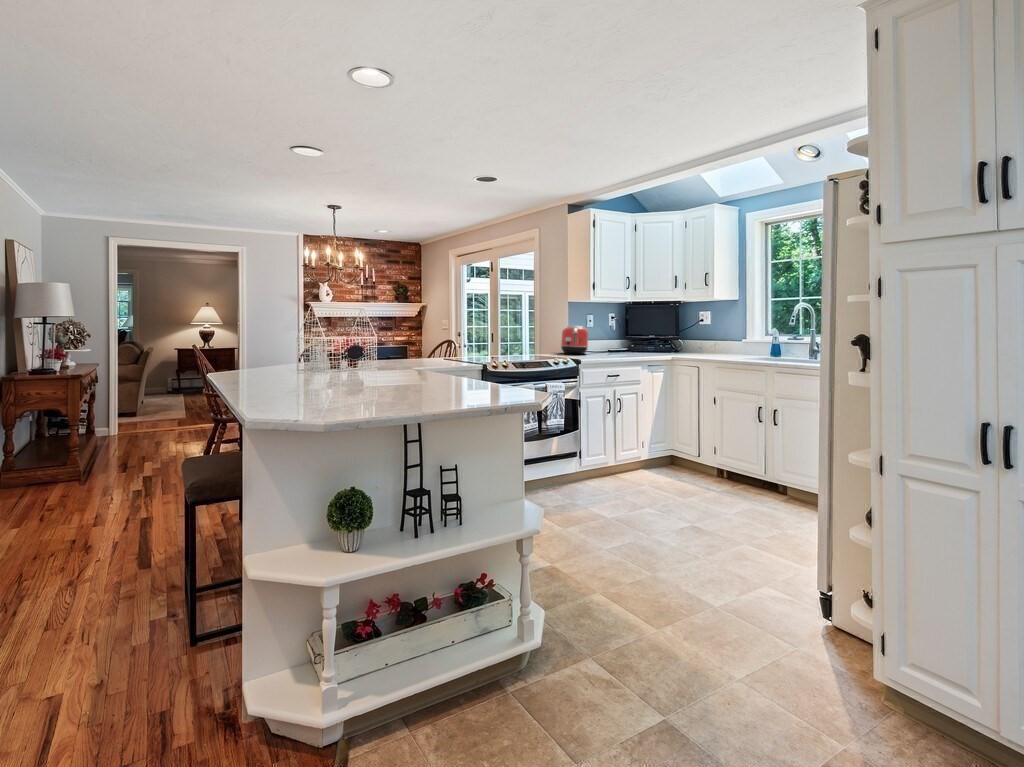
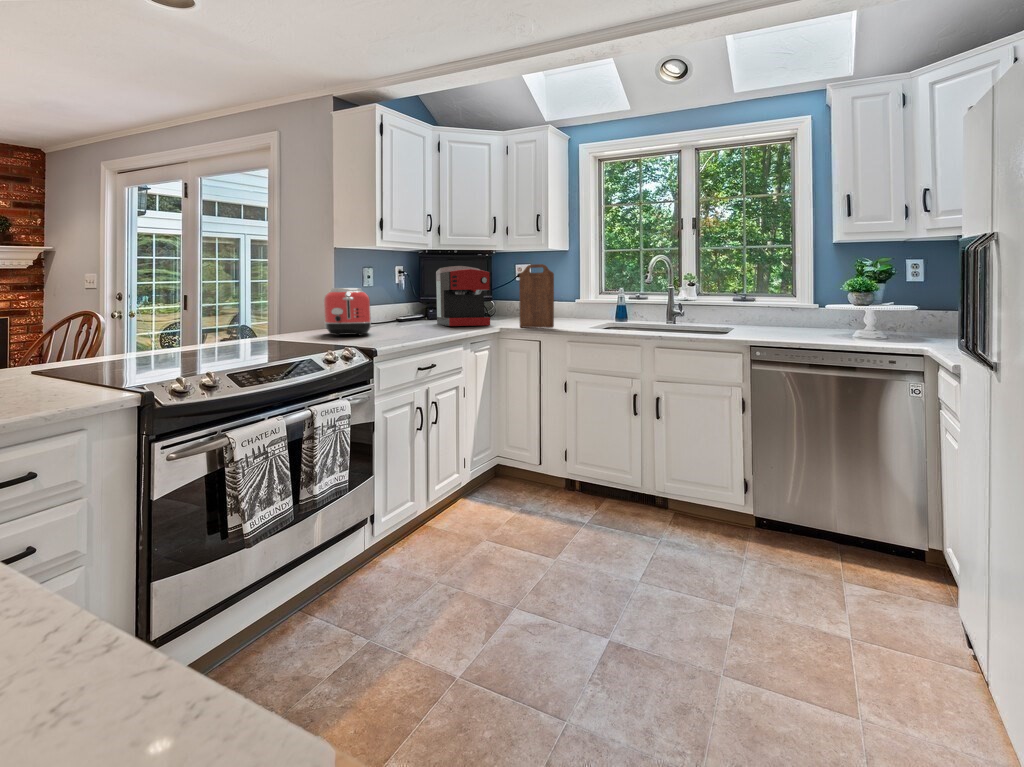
coffee maker: none [635,315,671,355] -> present [436,266,491,326]
cutting board: none [687,315,712,358] -> present [519,264,554,328]

